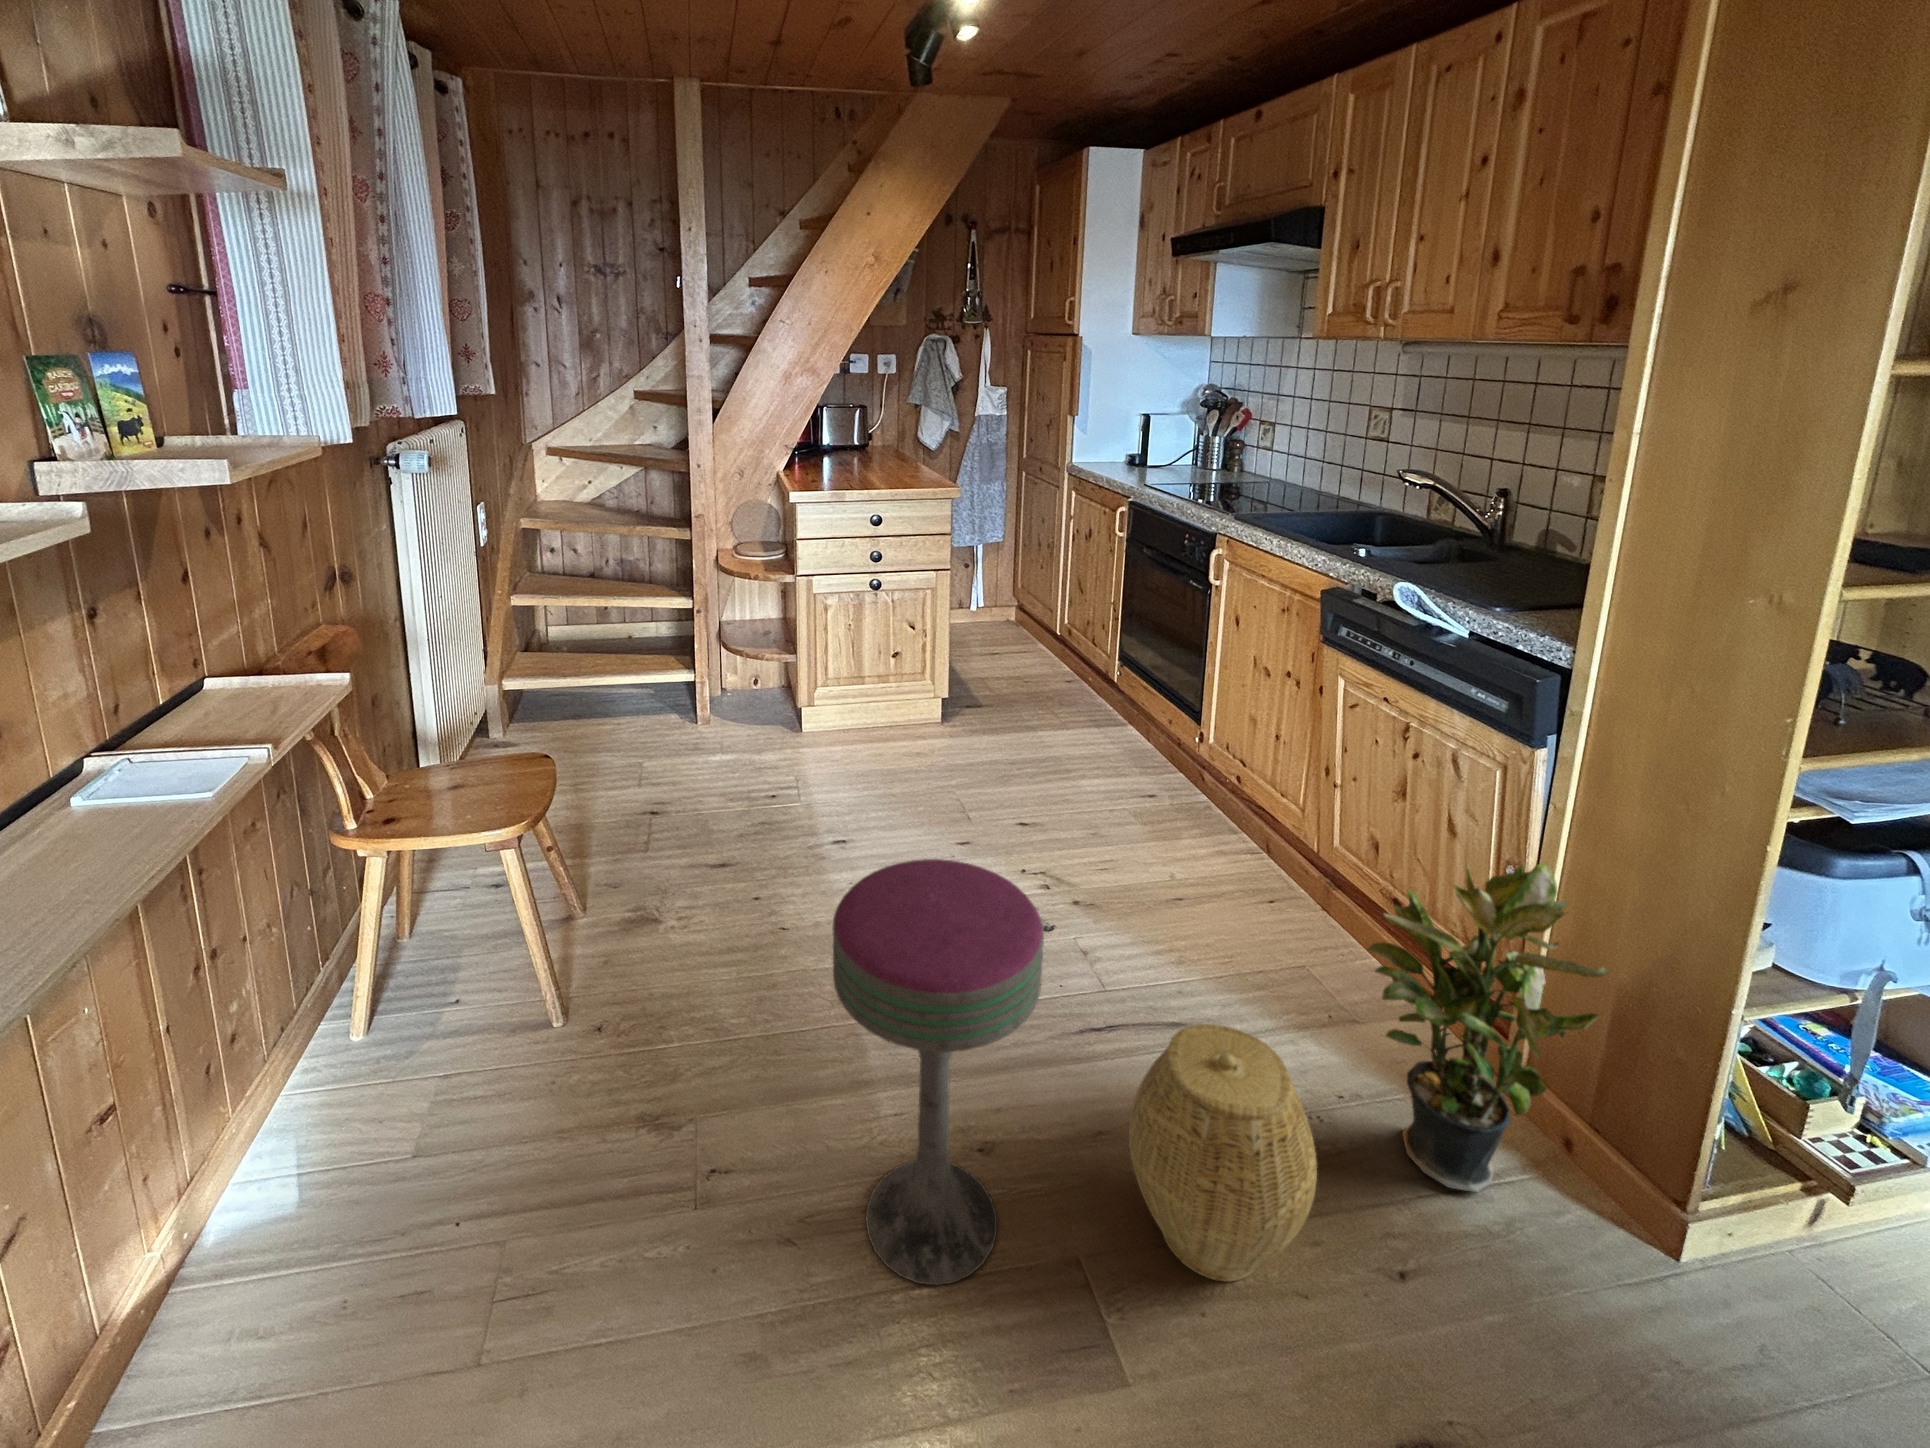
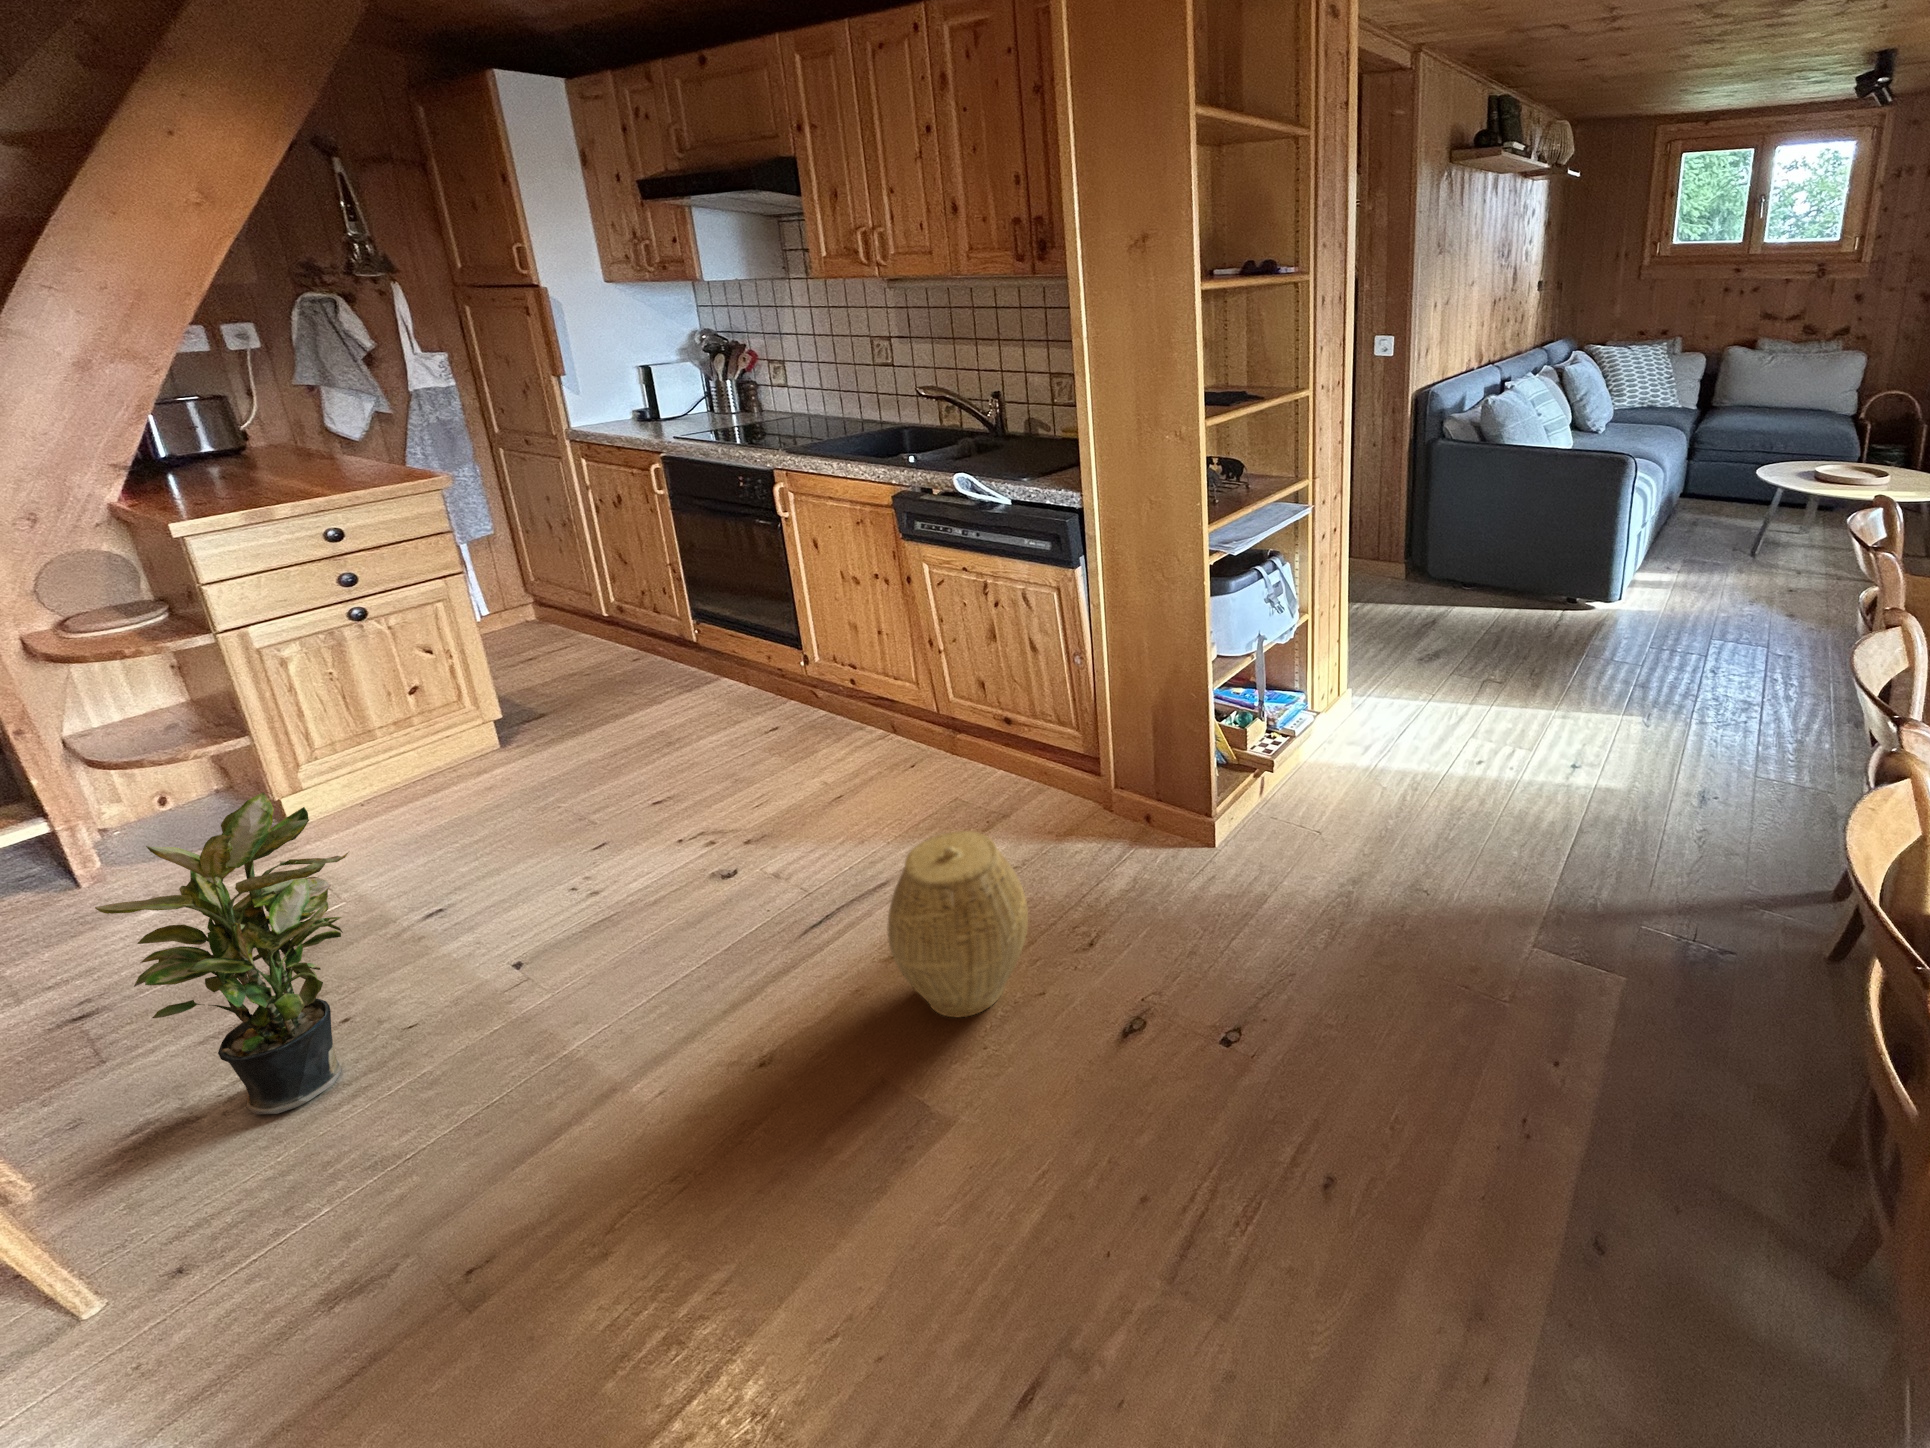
bar stool: present [832,859,1044,1286] -> none [583,796,813,1176]
potted plant: present [1368,862,1610,1192] -> present [95,792,349,1115]

